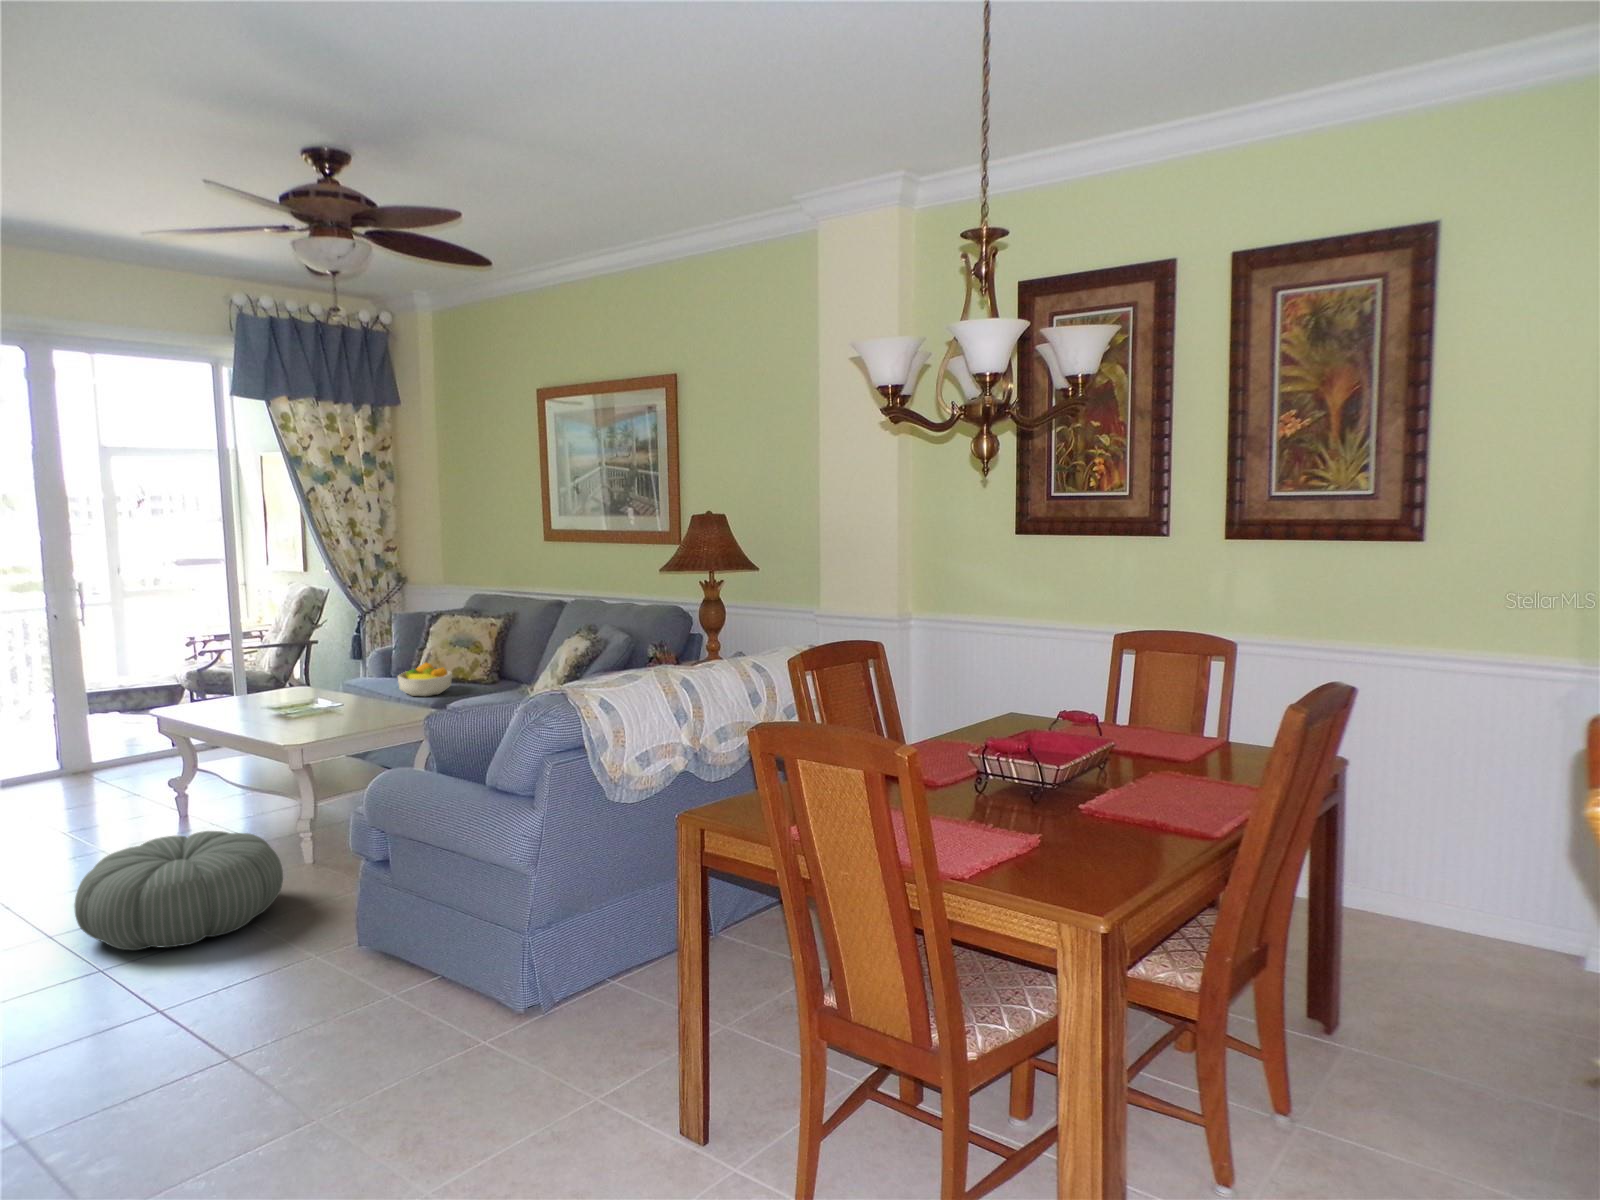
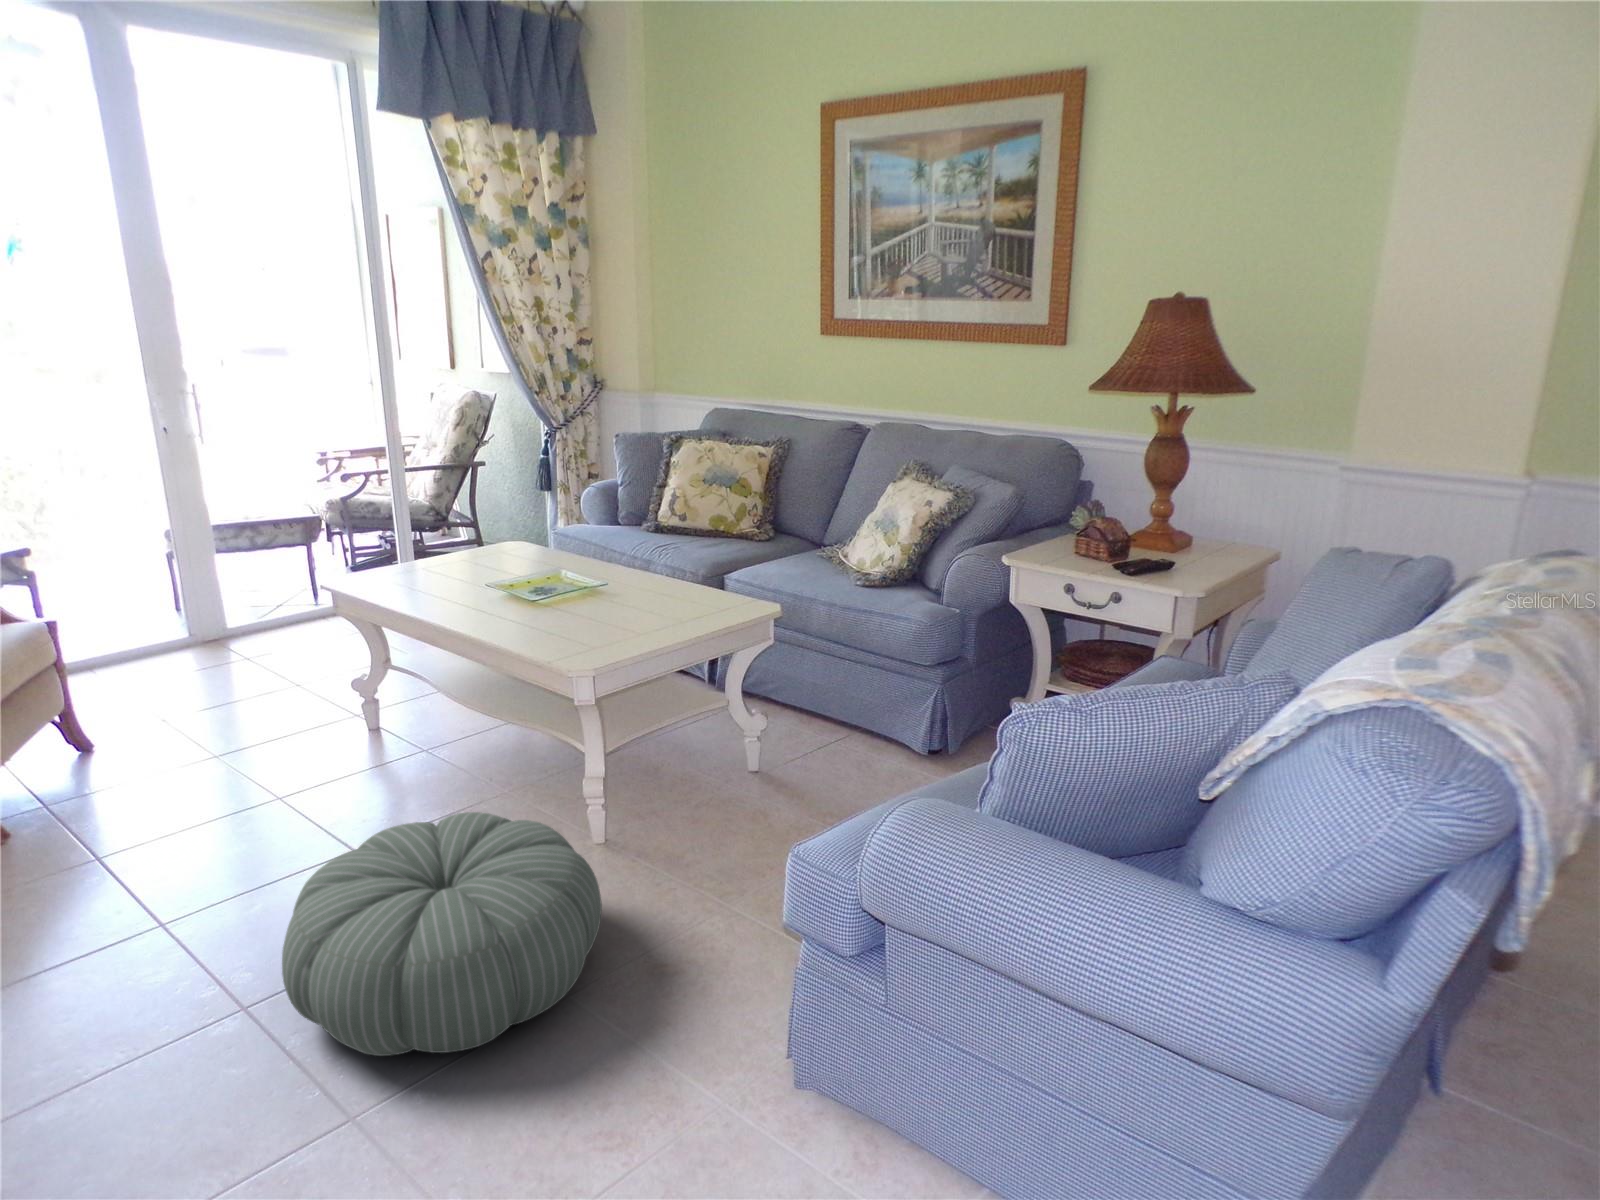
fruit bowl: present [398,663,452,696] -> none [649,510,722,562]

